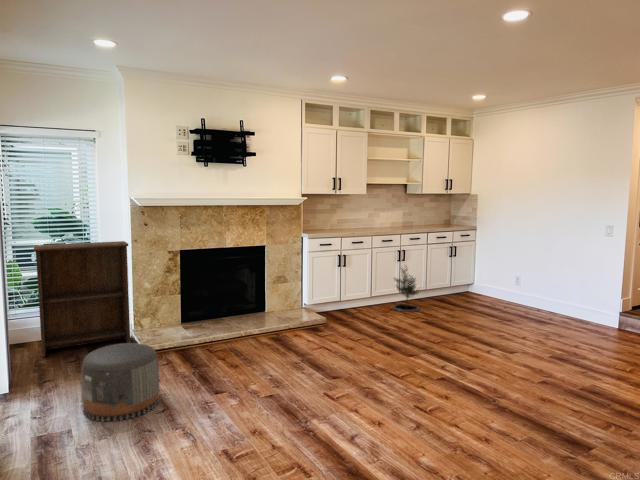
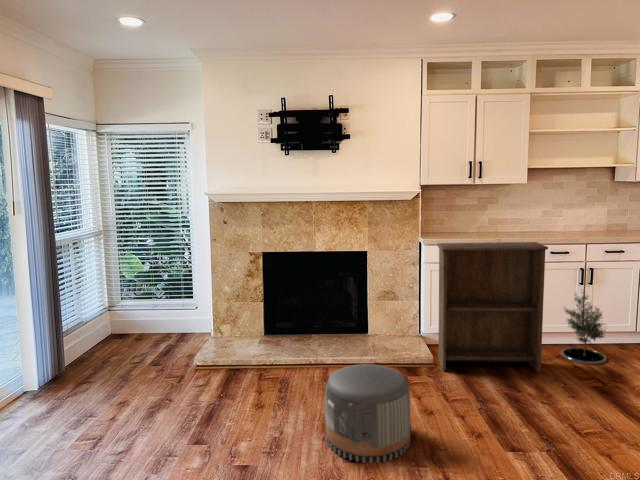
bookshelf: present [34,241,130,357] -> present [437,242,548,373]
pouf: present [81,343,159,422] -> present [325,364,410,463]

